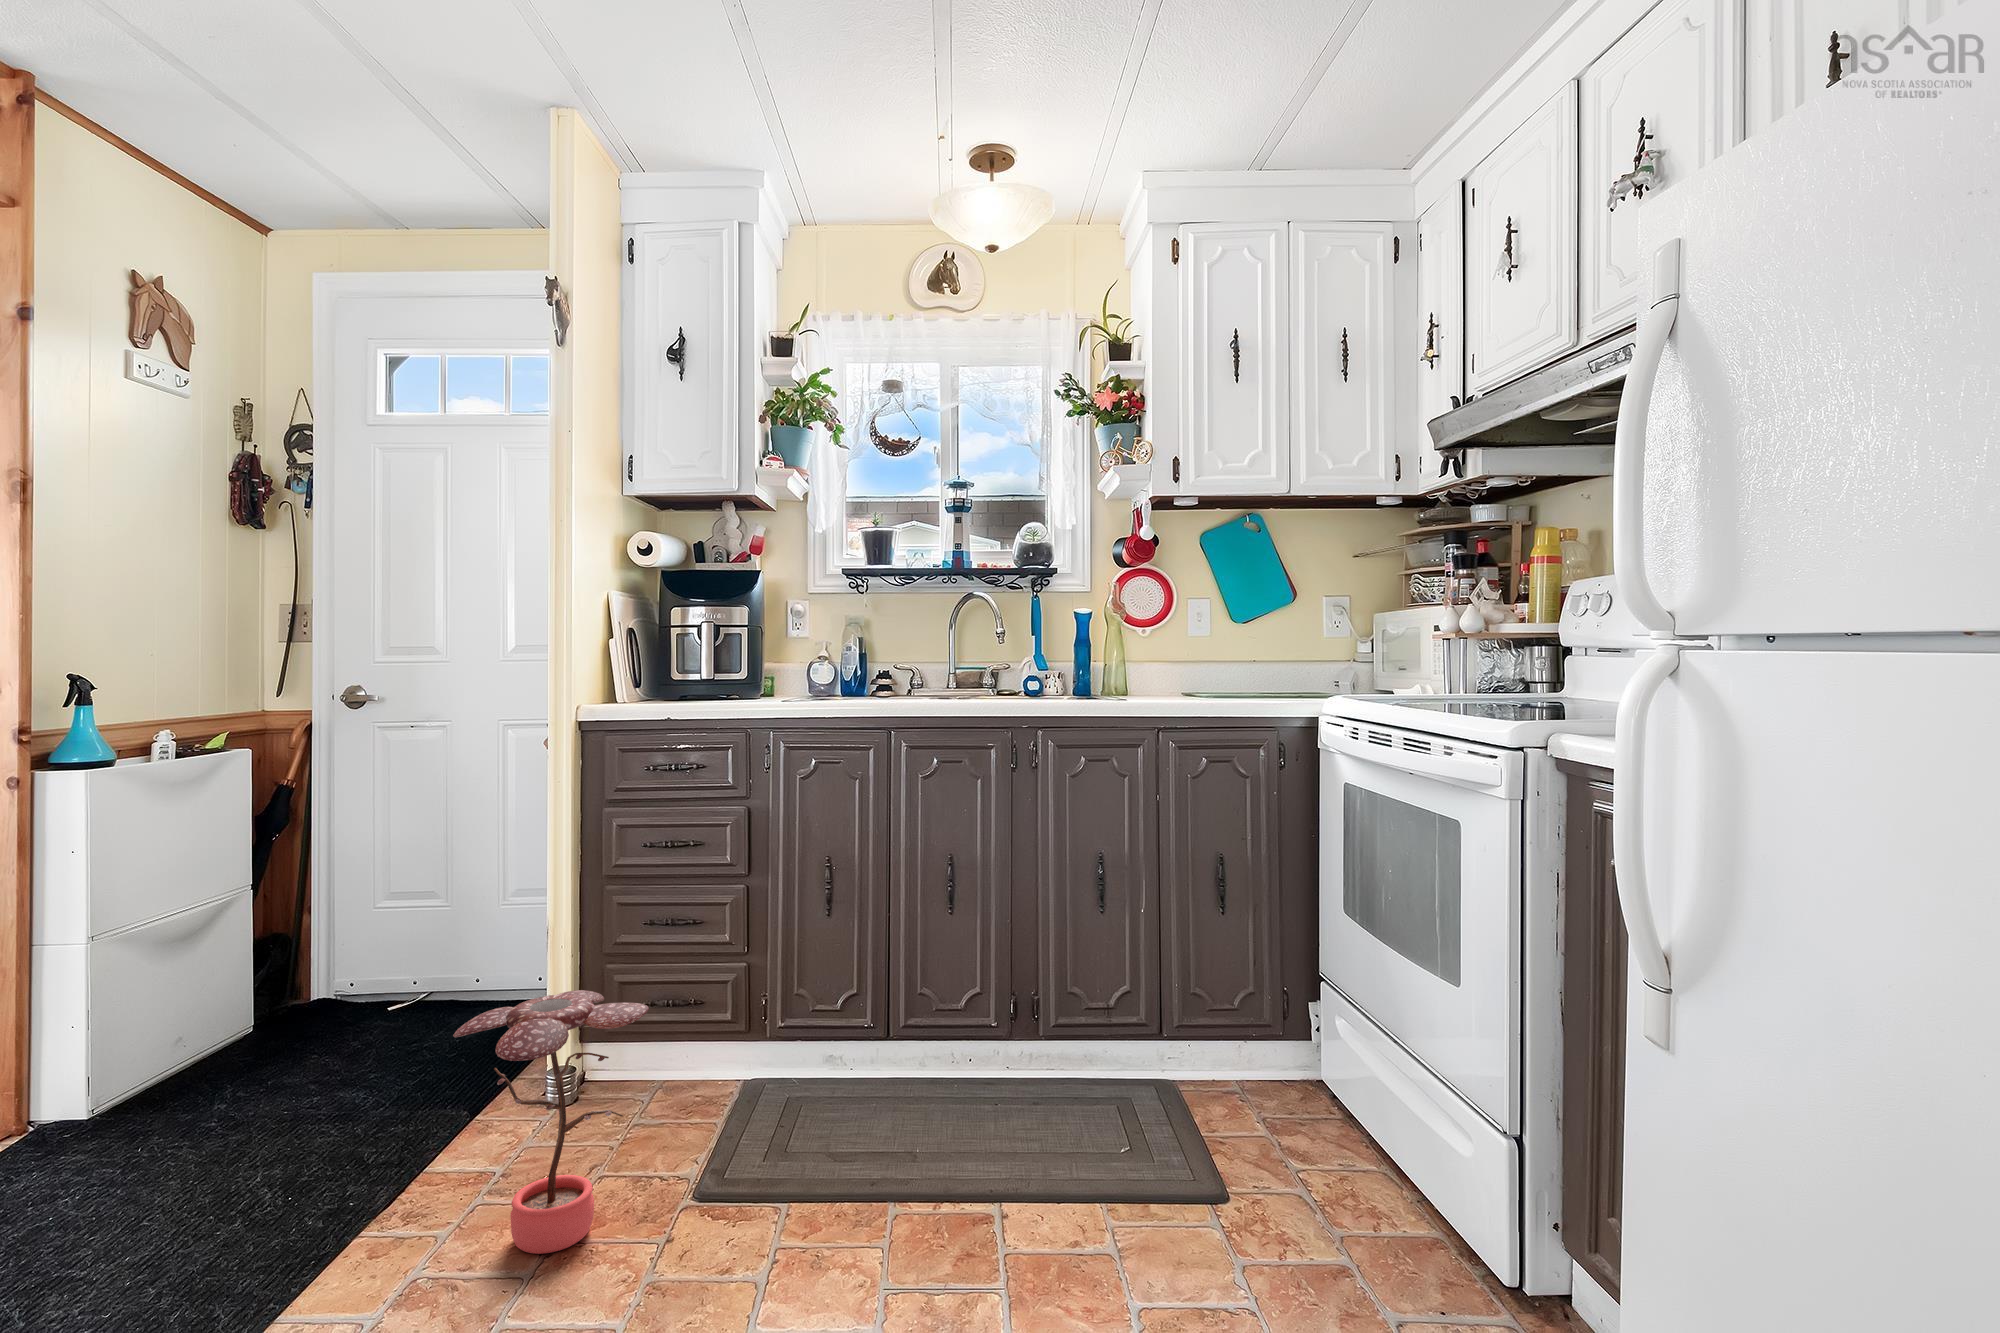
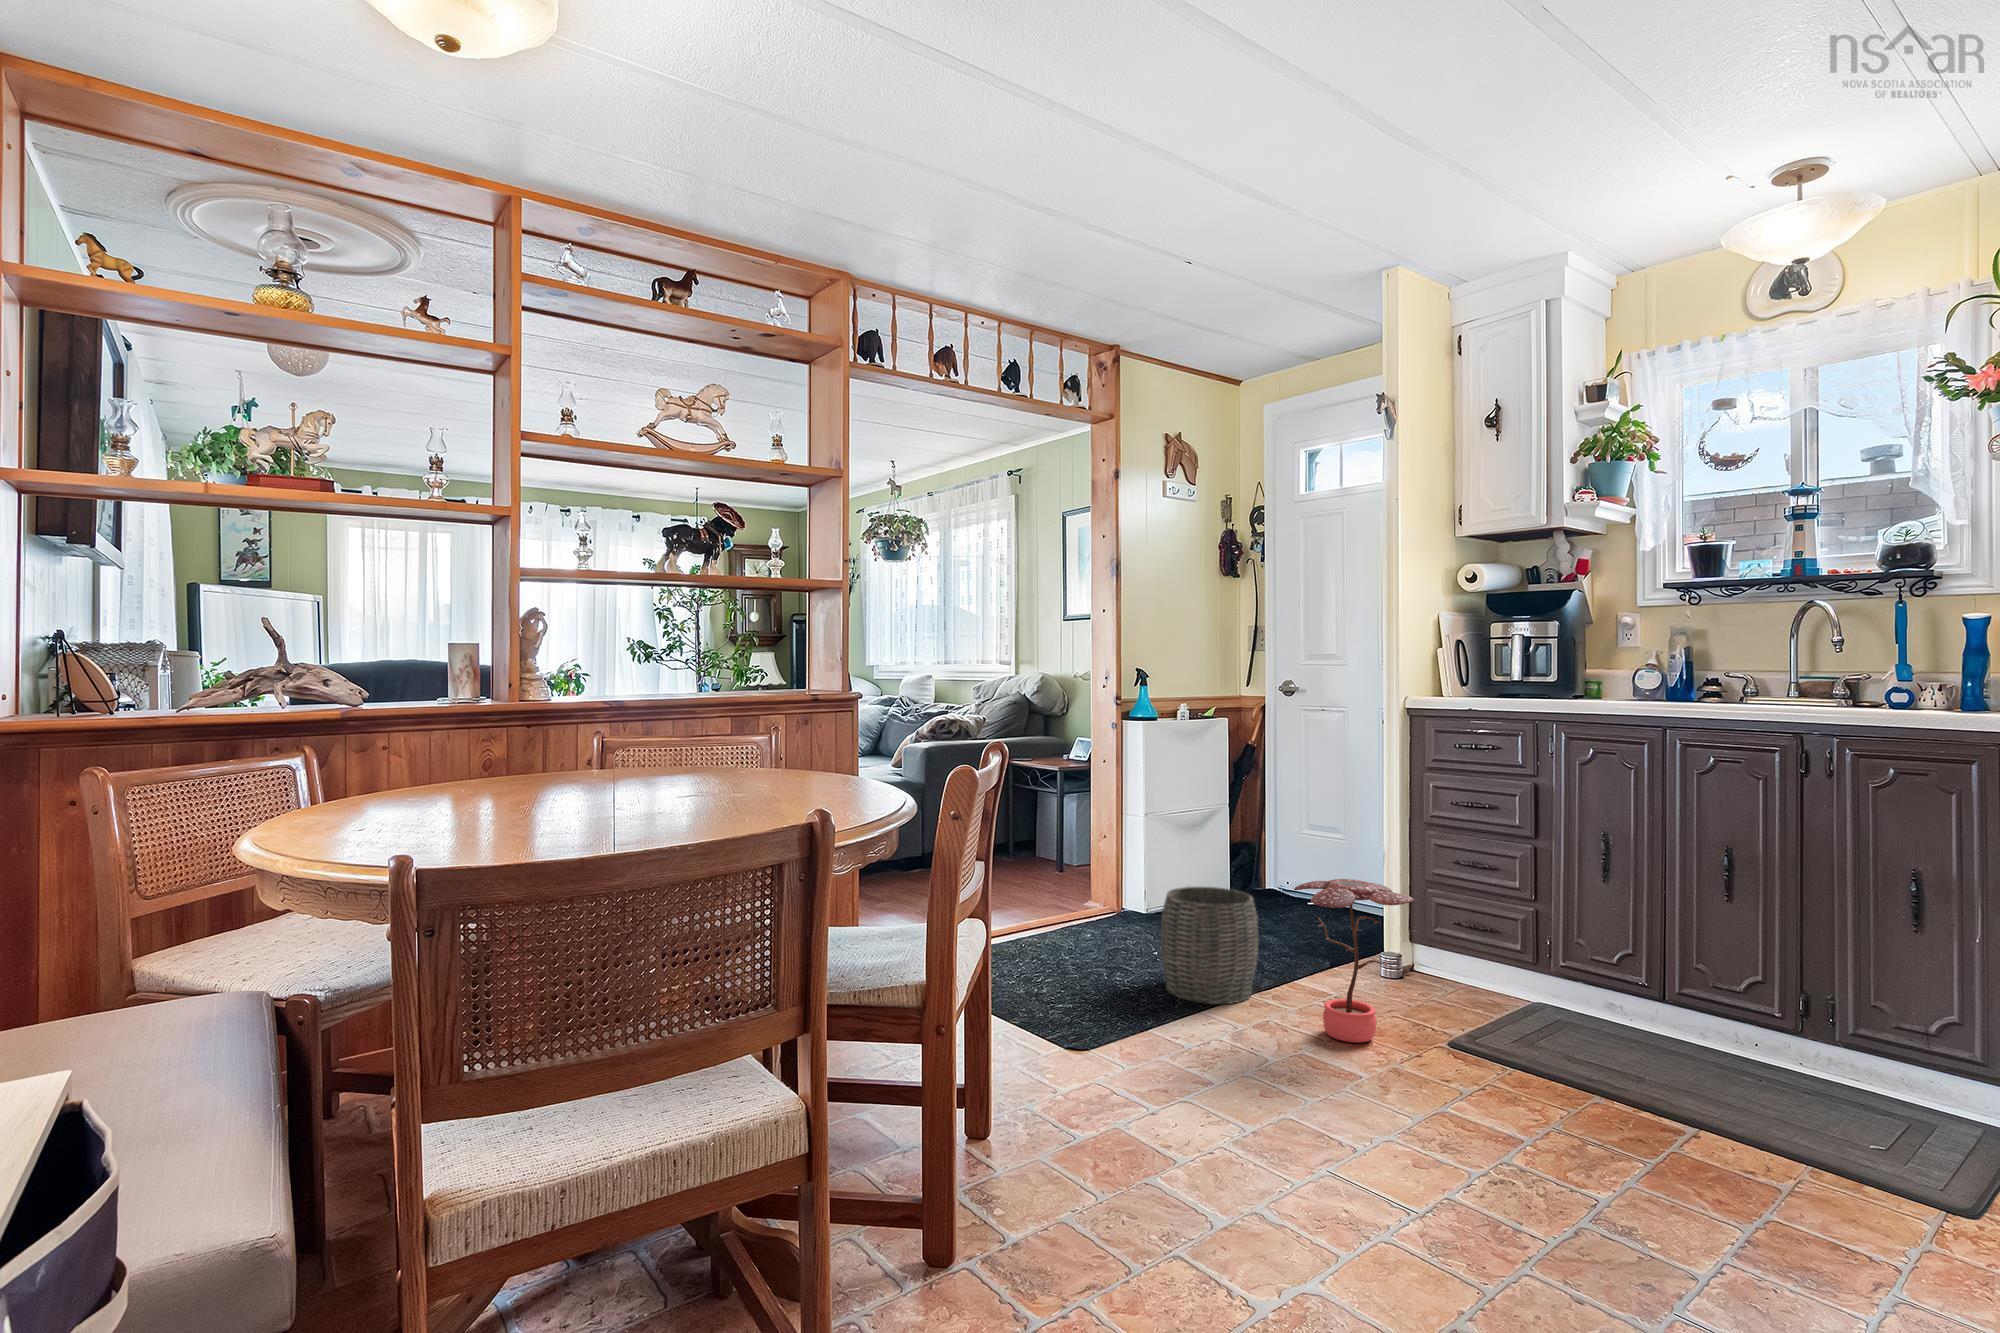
woven basket: none [169,1048,373,1285] -> present [1161,887,1258,1004]

